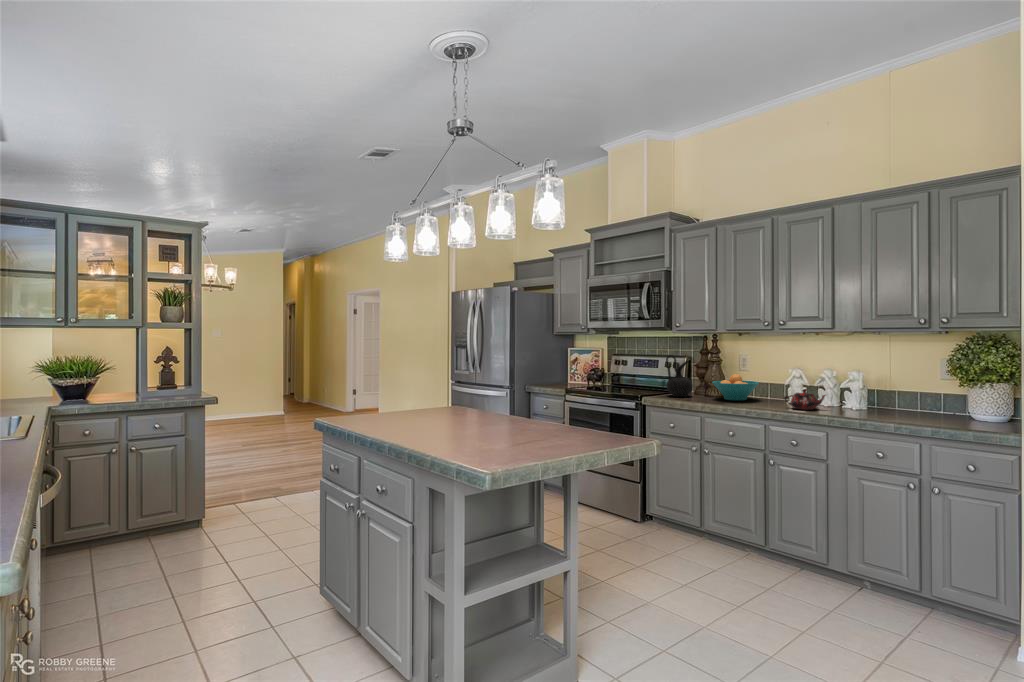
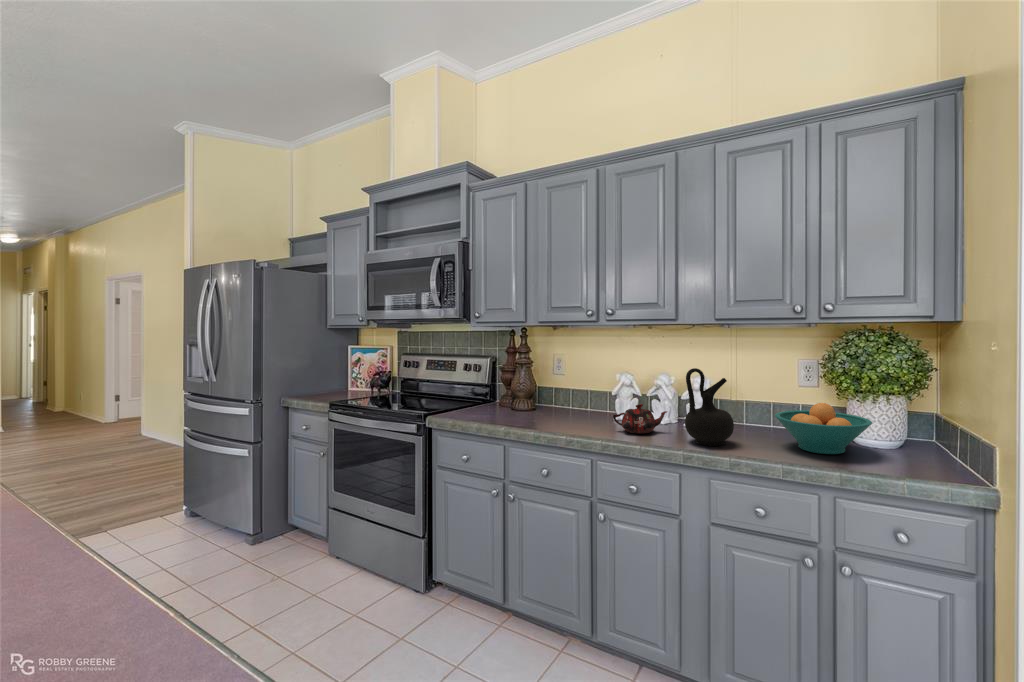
ceramic jug: present [666,355,693,397] -> present [685,368,734,446]
fruit bowl: present [712,374,759,400] -> present [775,403,872,454]

